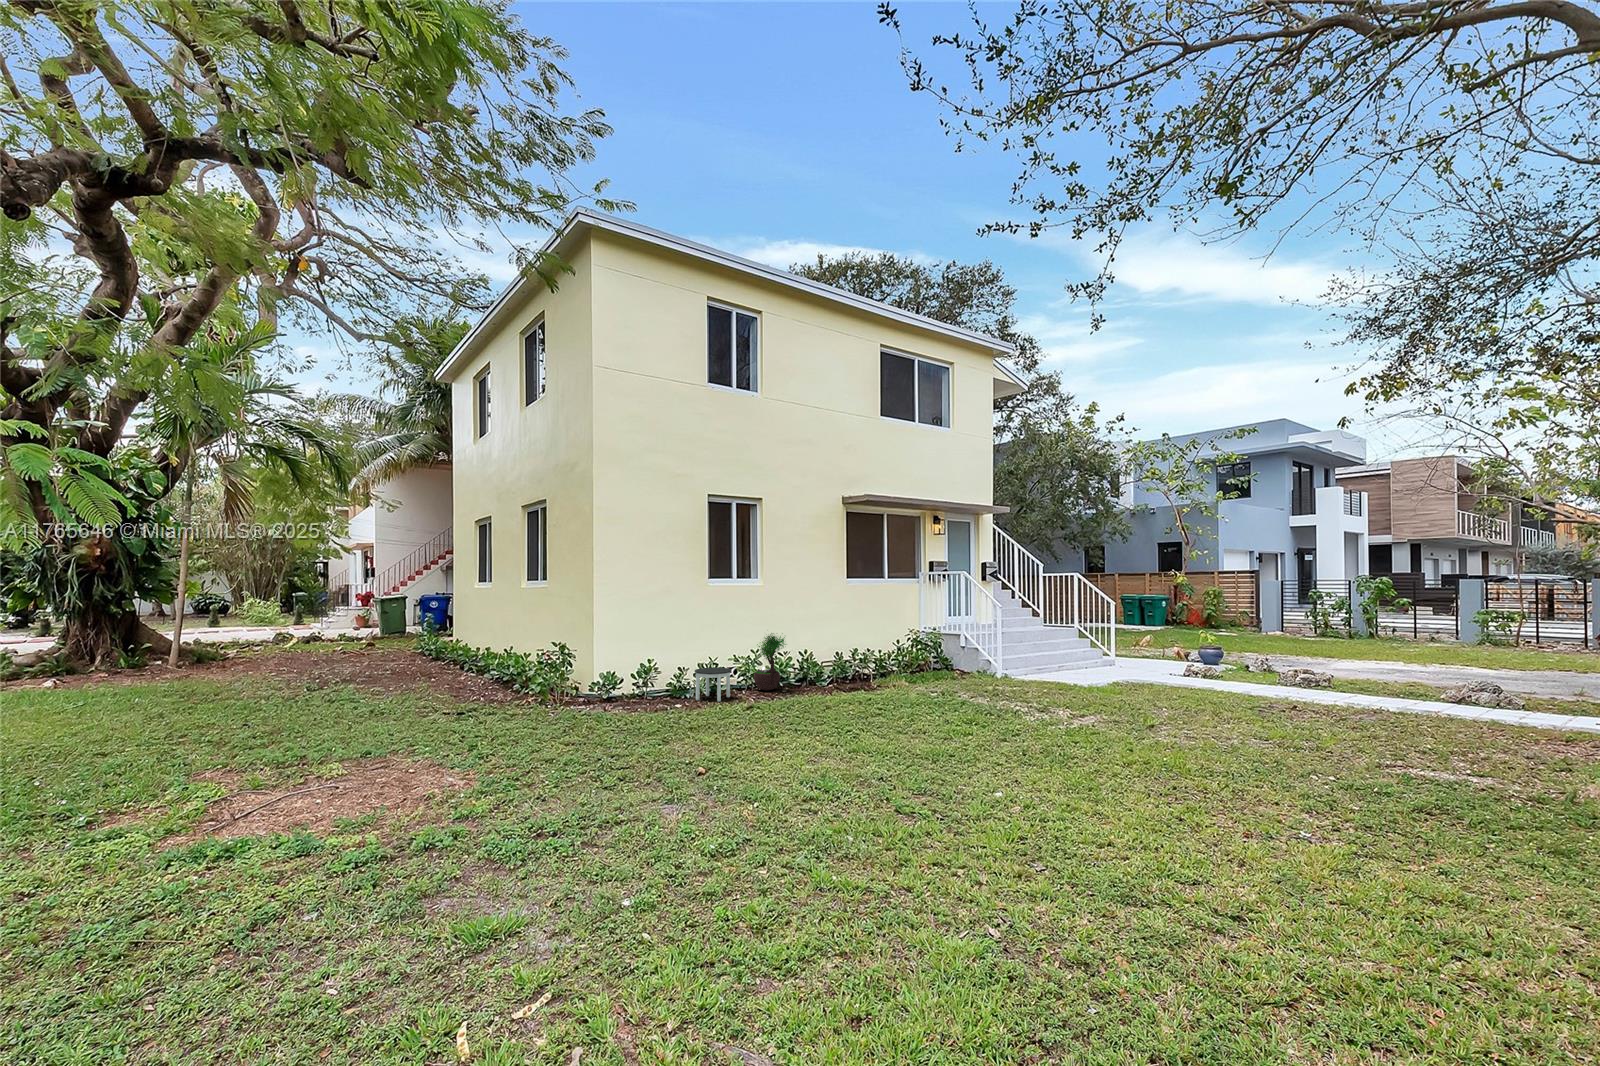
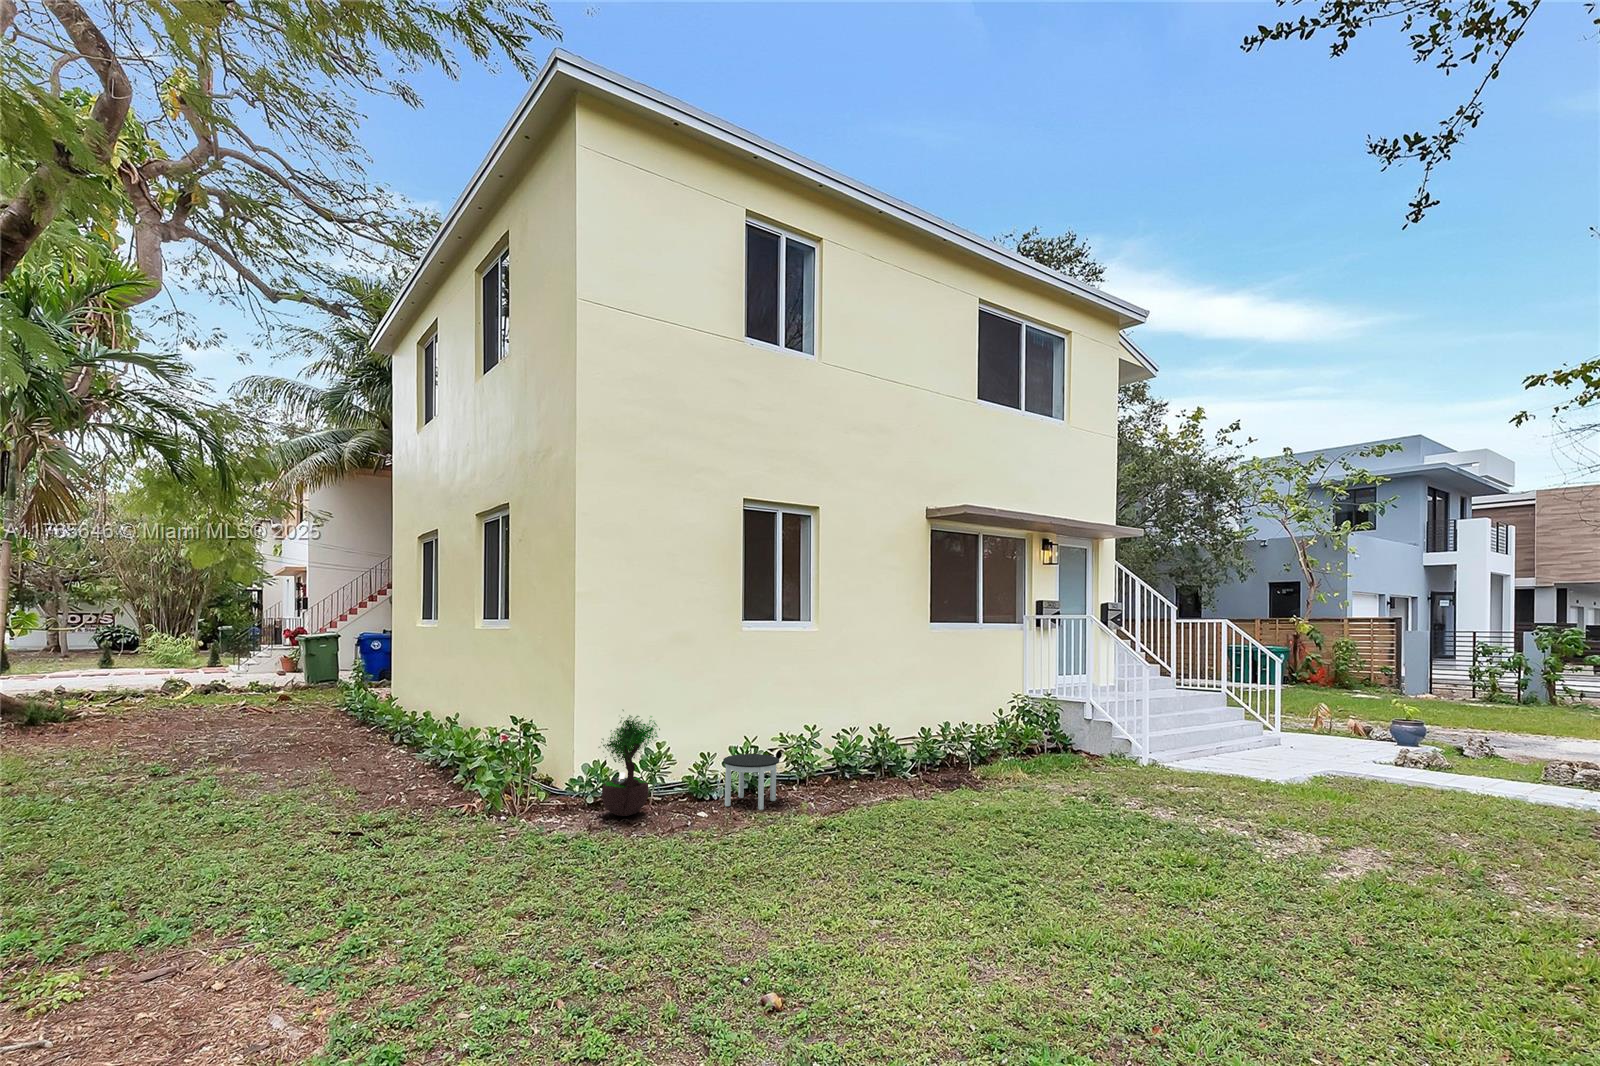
potted tree: present [754,633,786,691] -> present [599,710,660,816]

